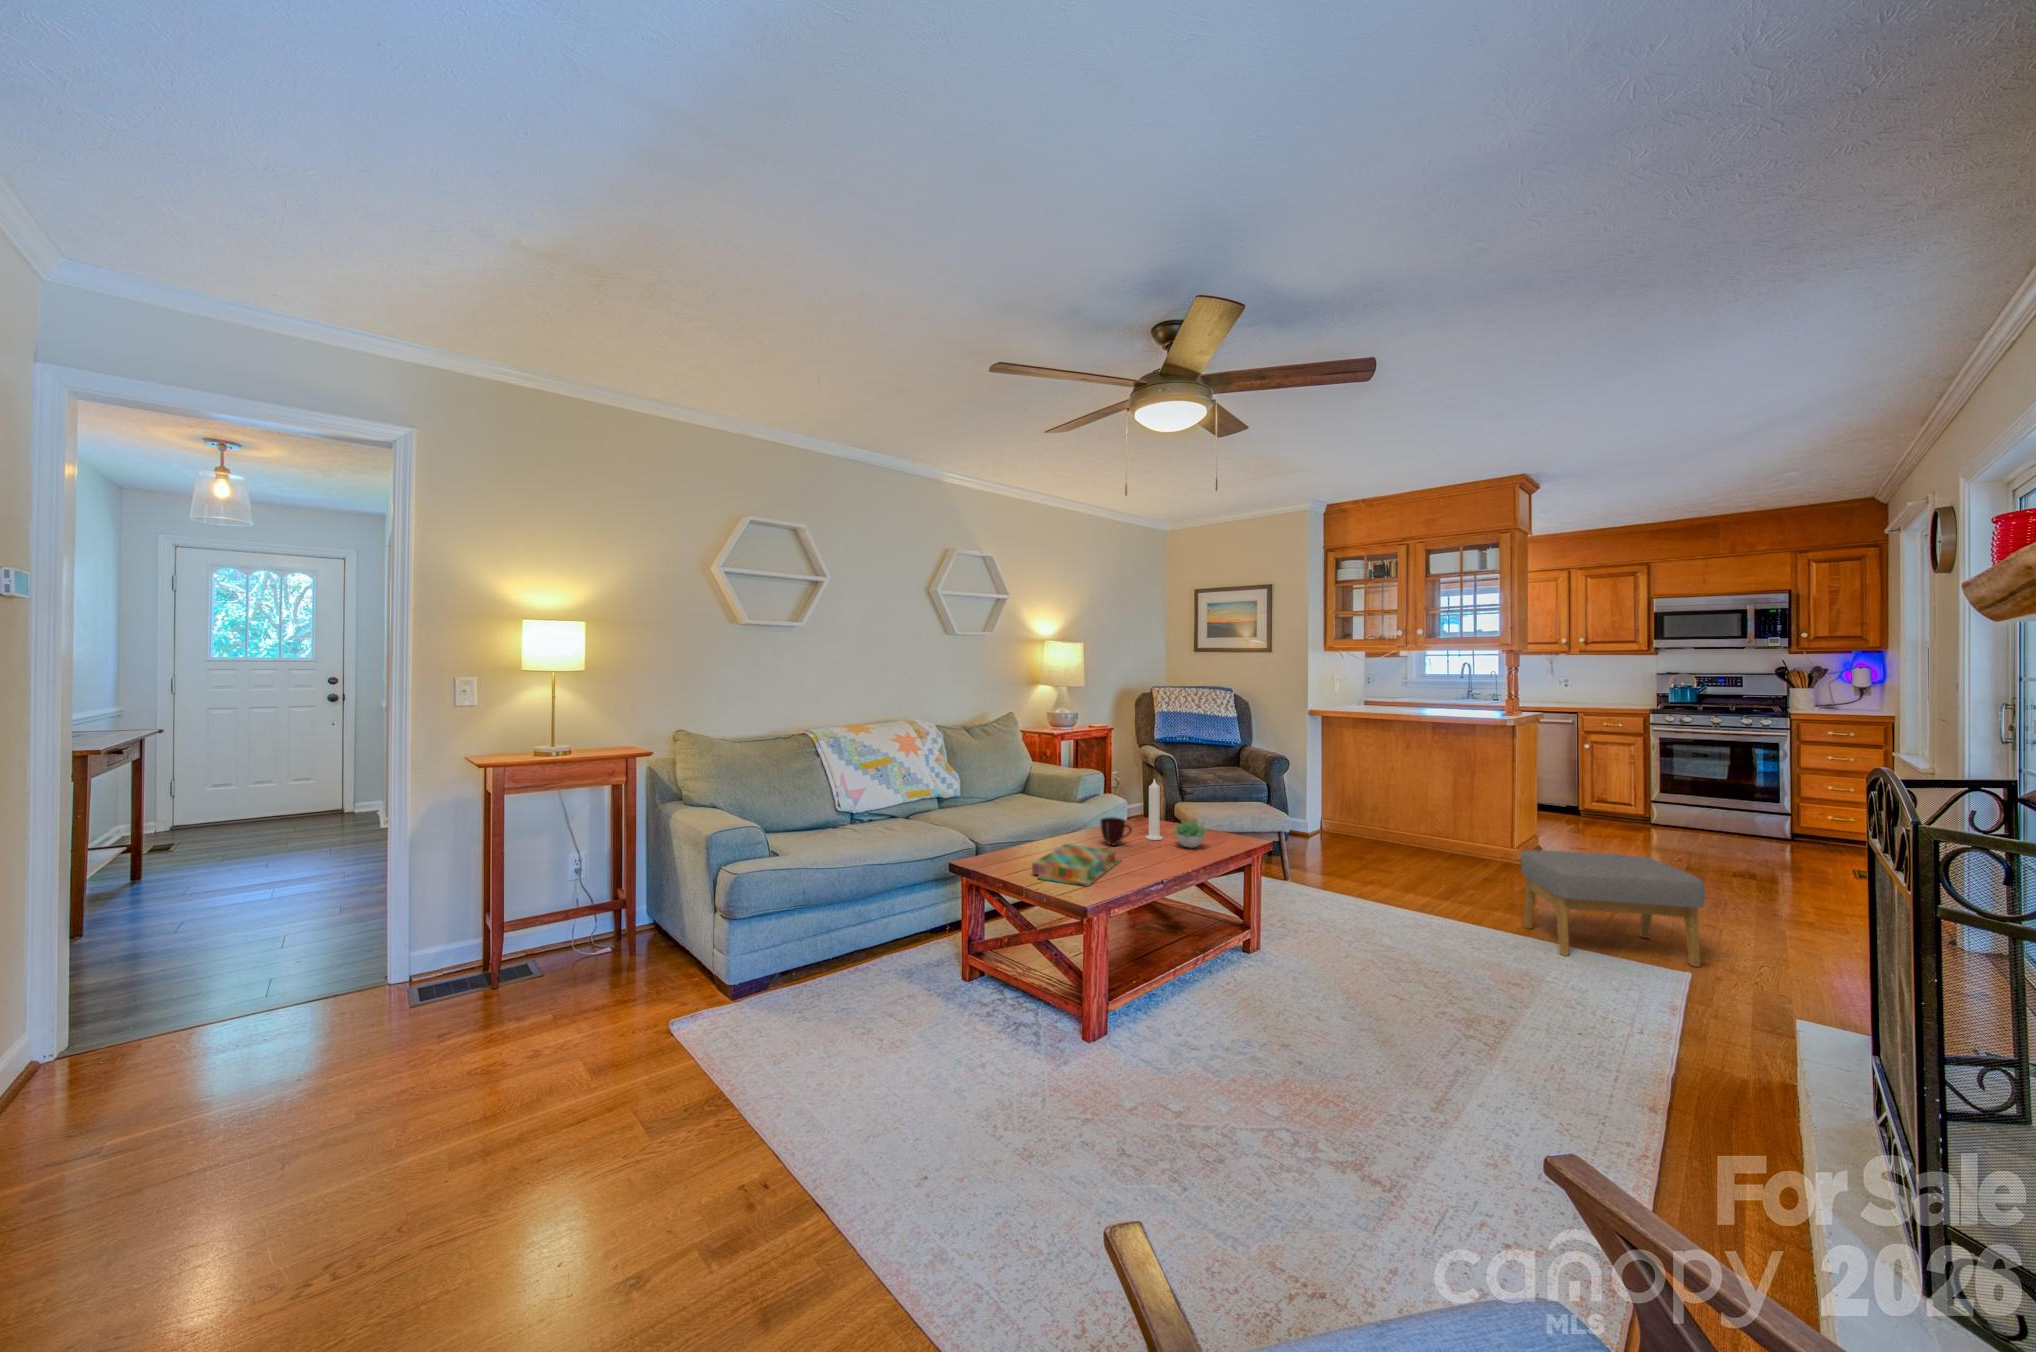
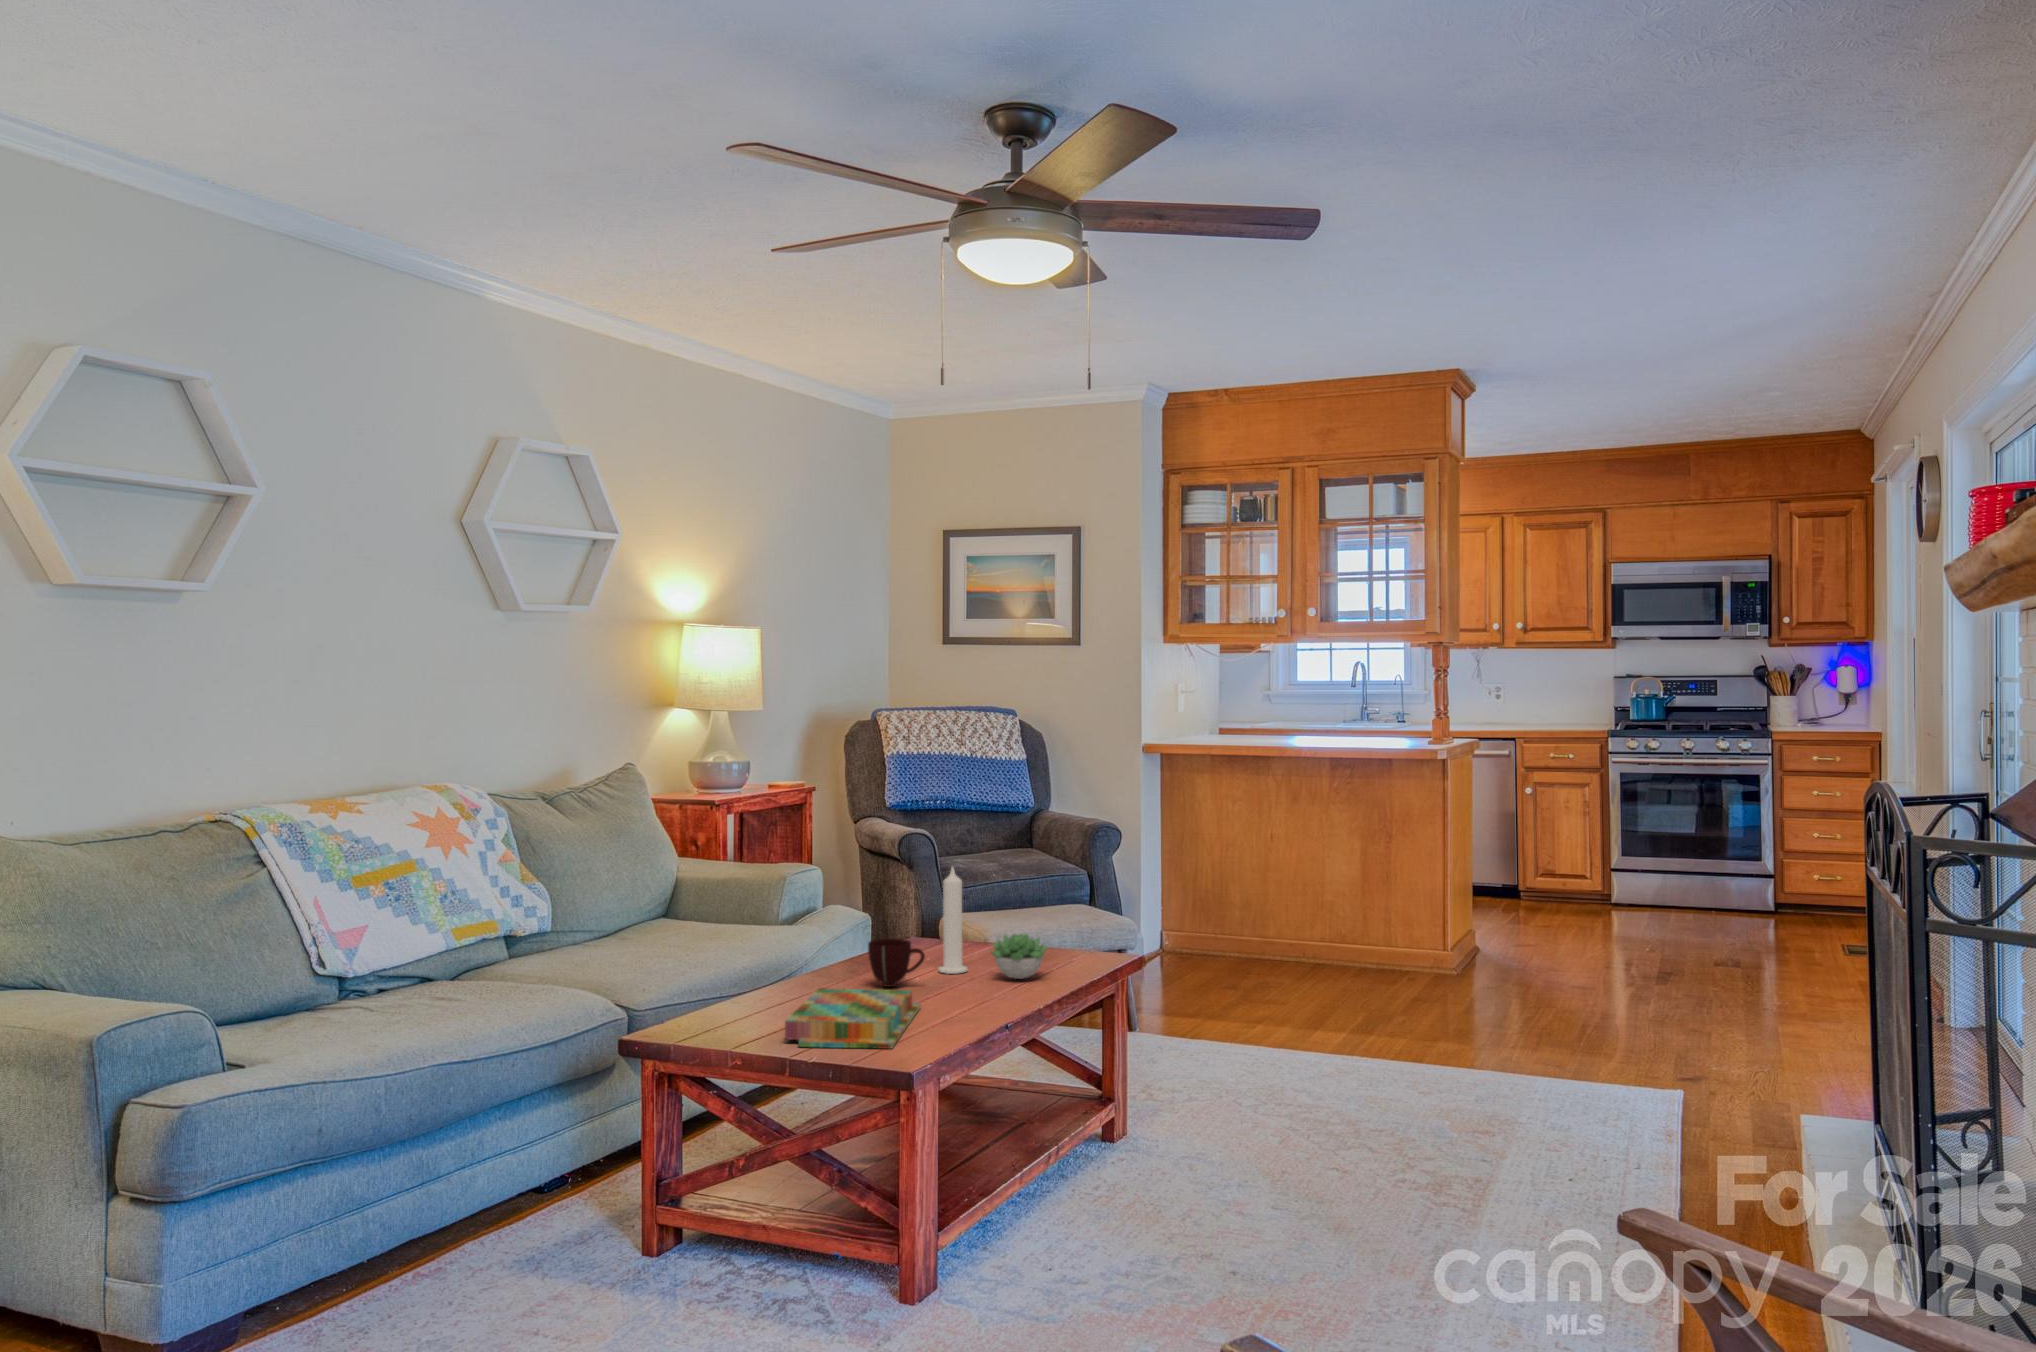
footstool: present [1521,850,1705,967] -> none [1474,942,1694,1094]

